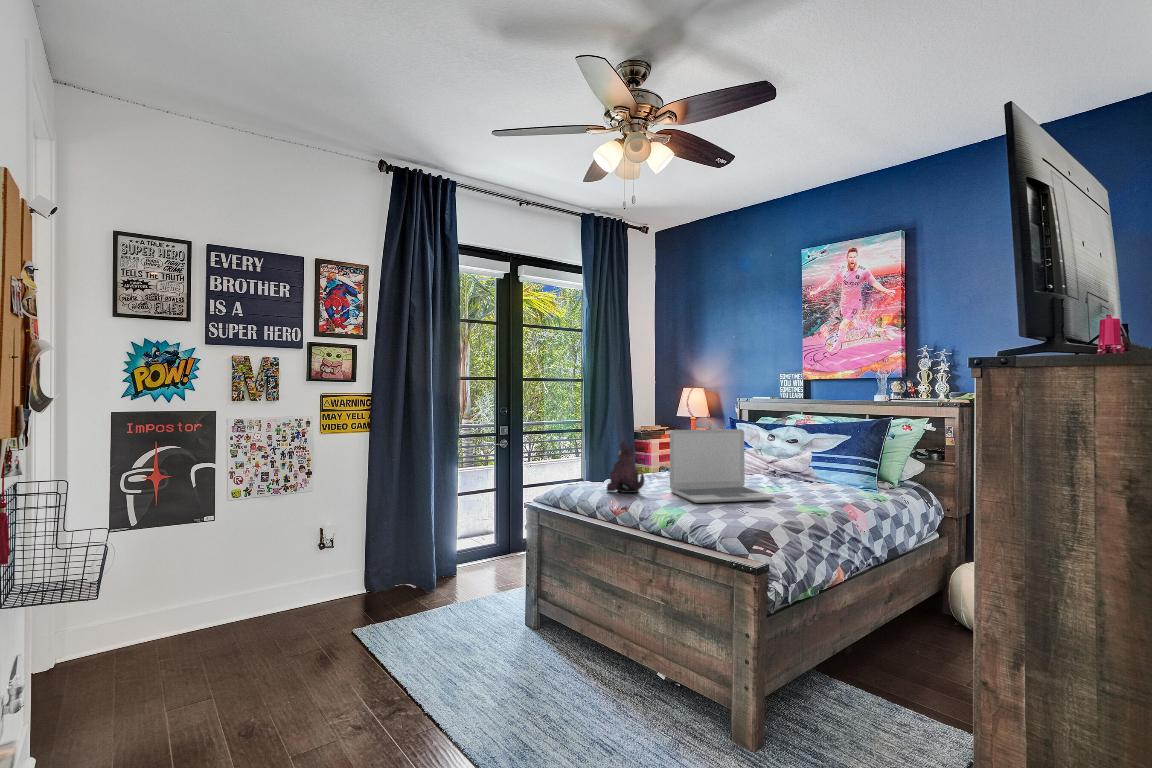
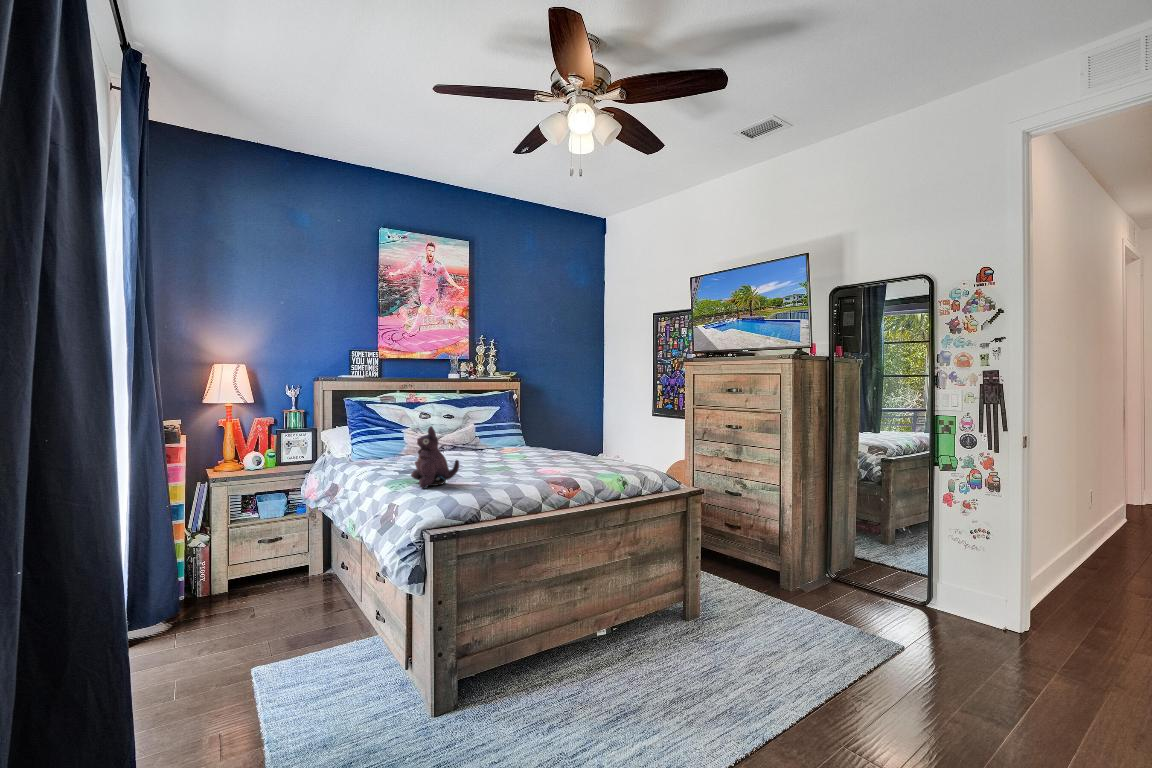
laptop: present [670,429,774,503] -> none [455,406,532,478]

